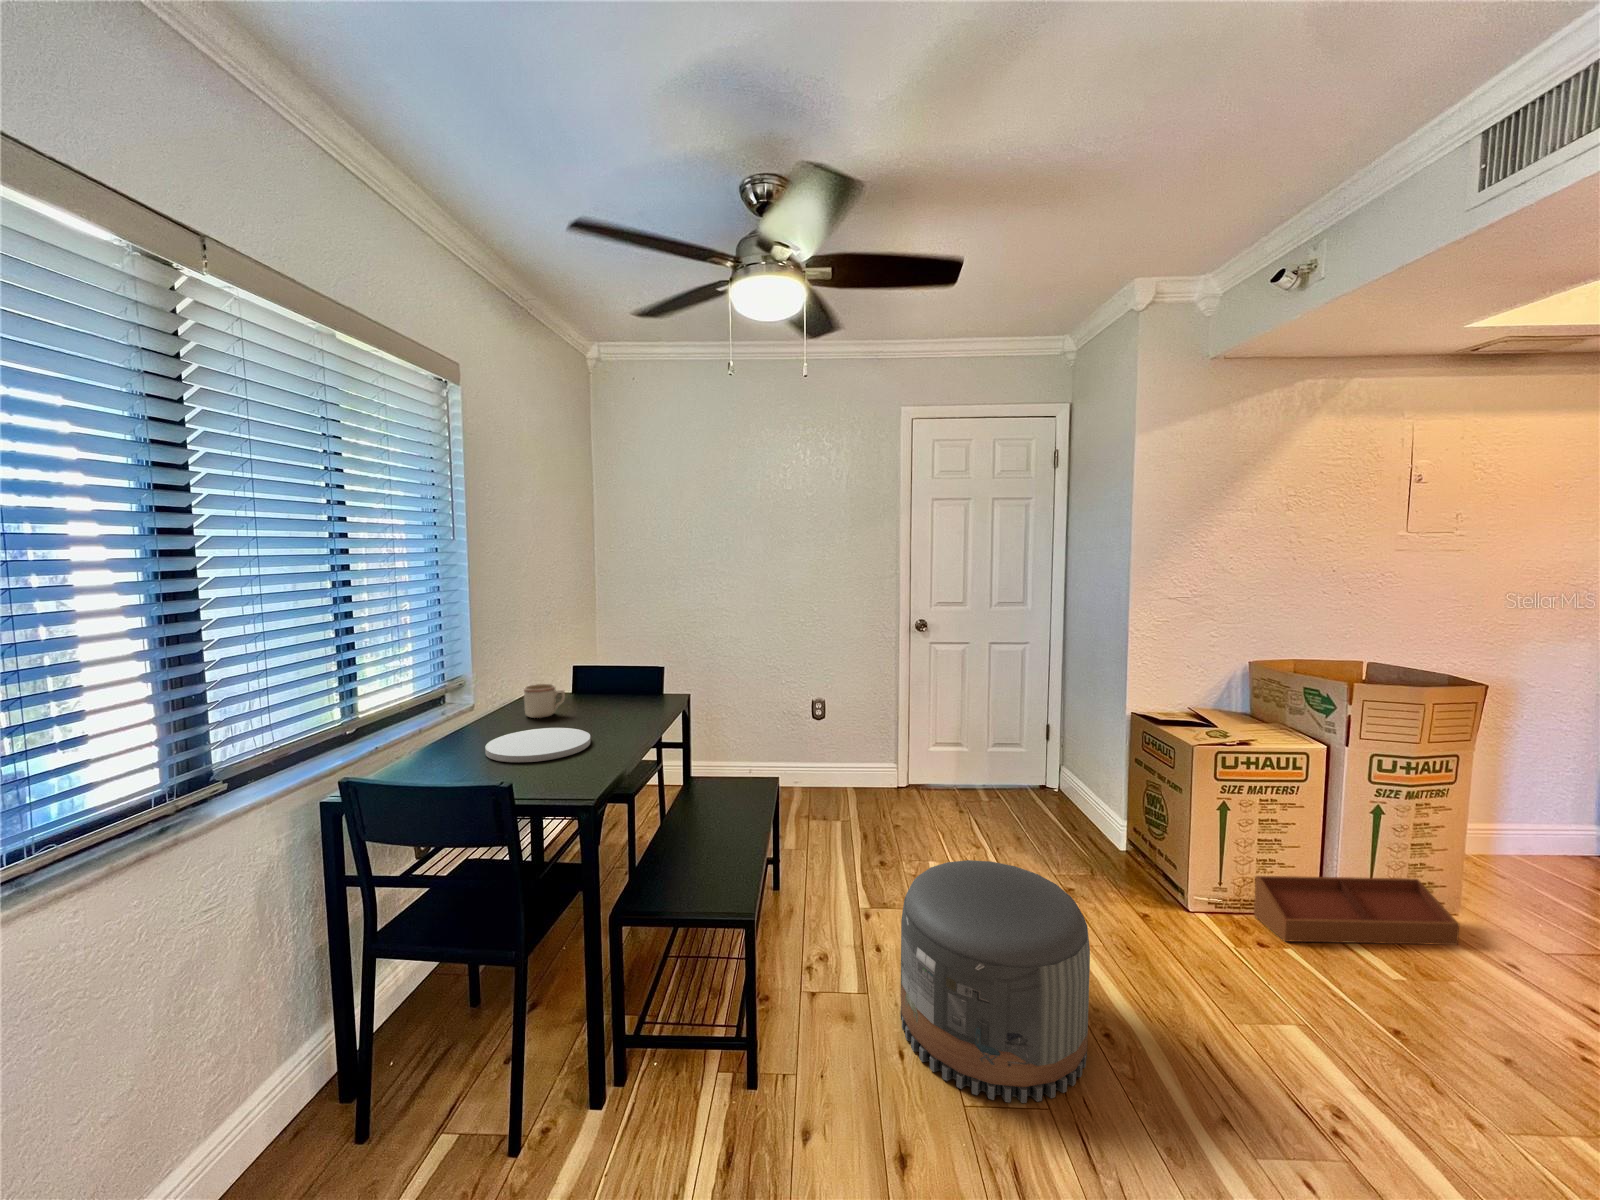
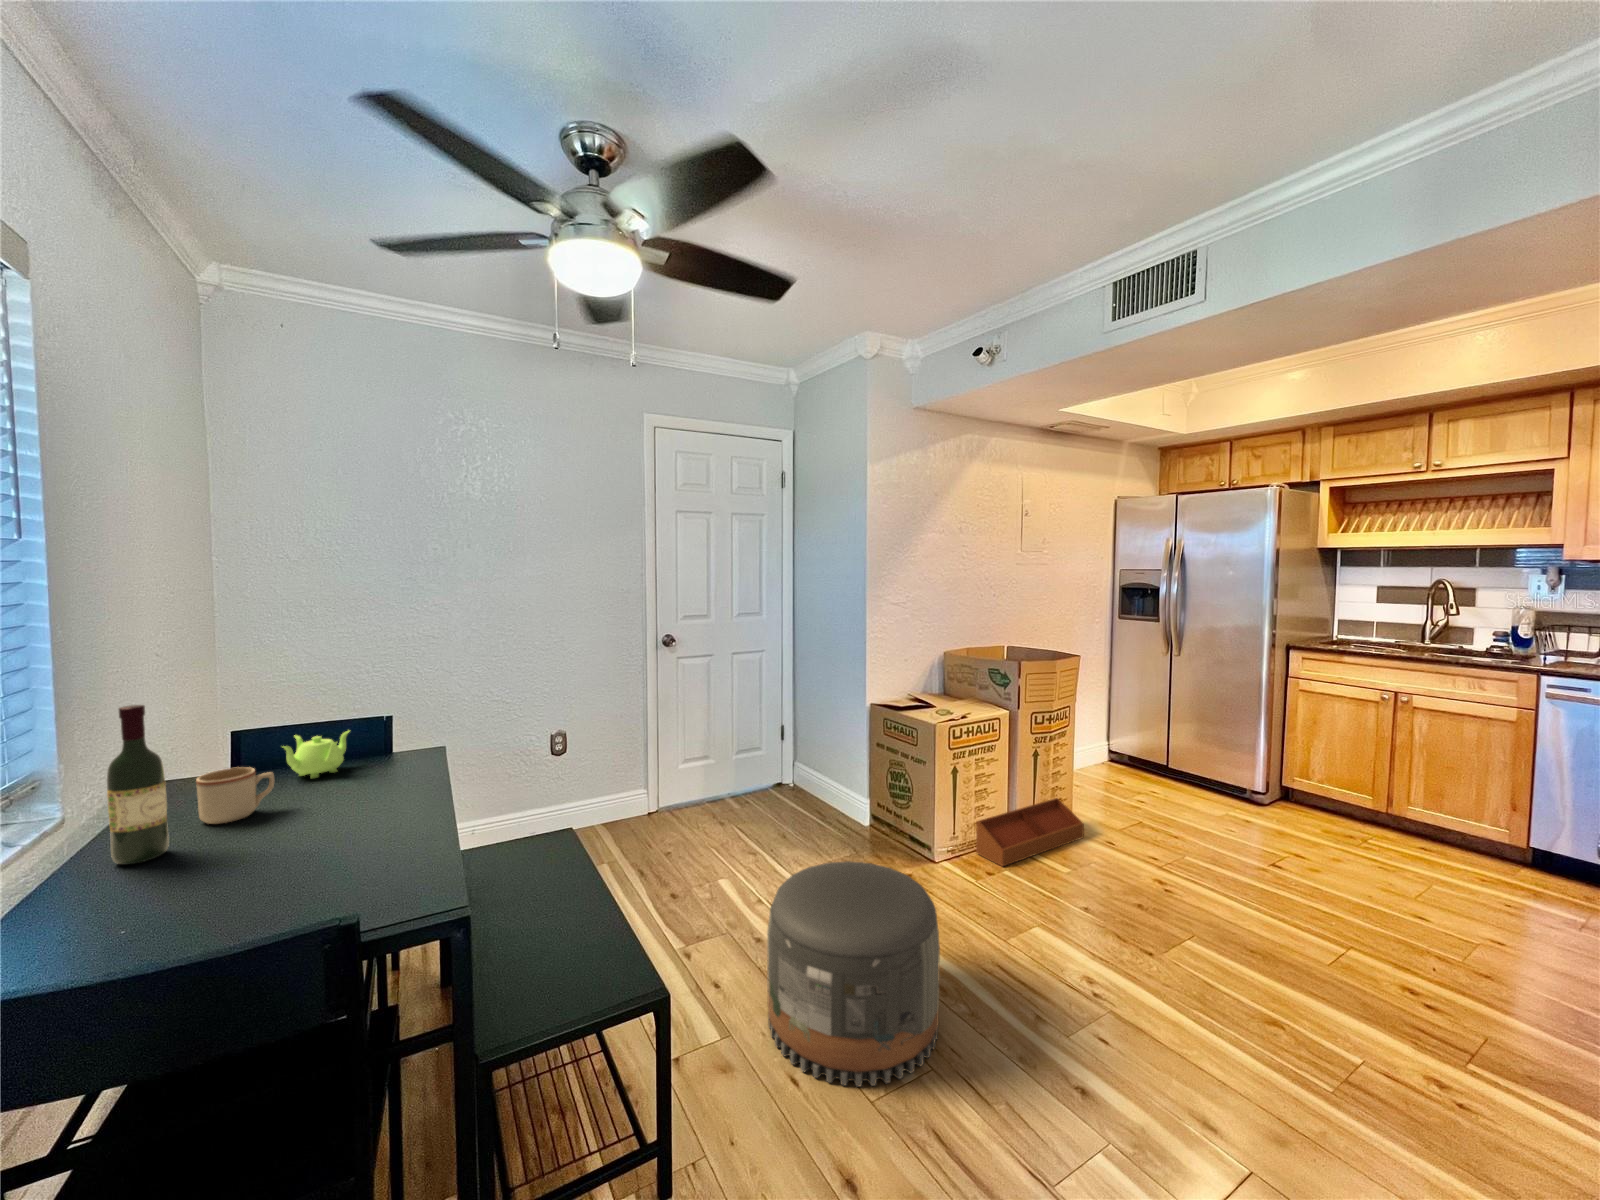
wine bottle: none [470,635,499,731] -> present [107,705,169,865]
teapot: none [583,670,628,701] -> present [283,731,349,778]
plate: present [485,728,590,762] -> none [195,825,381,901]

